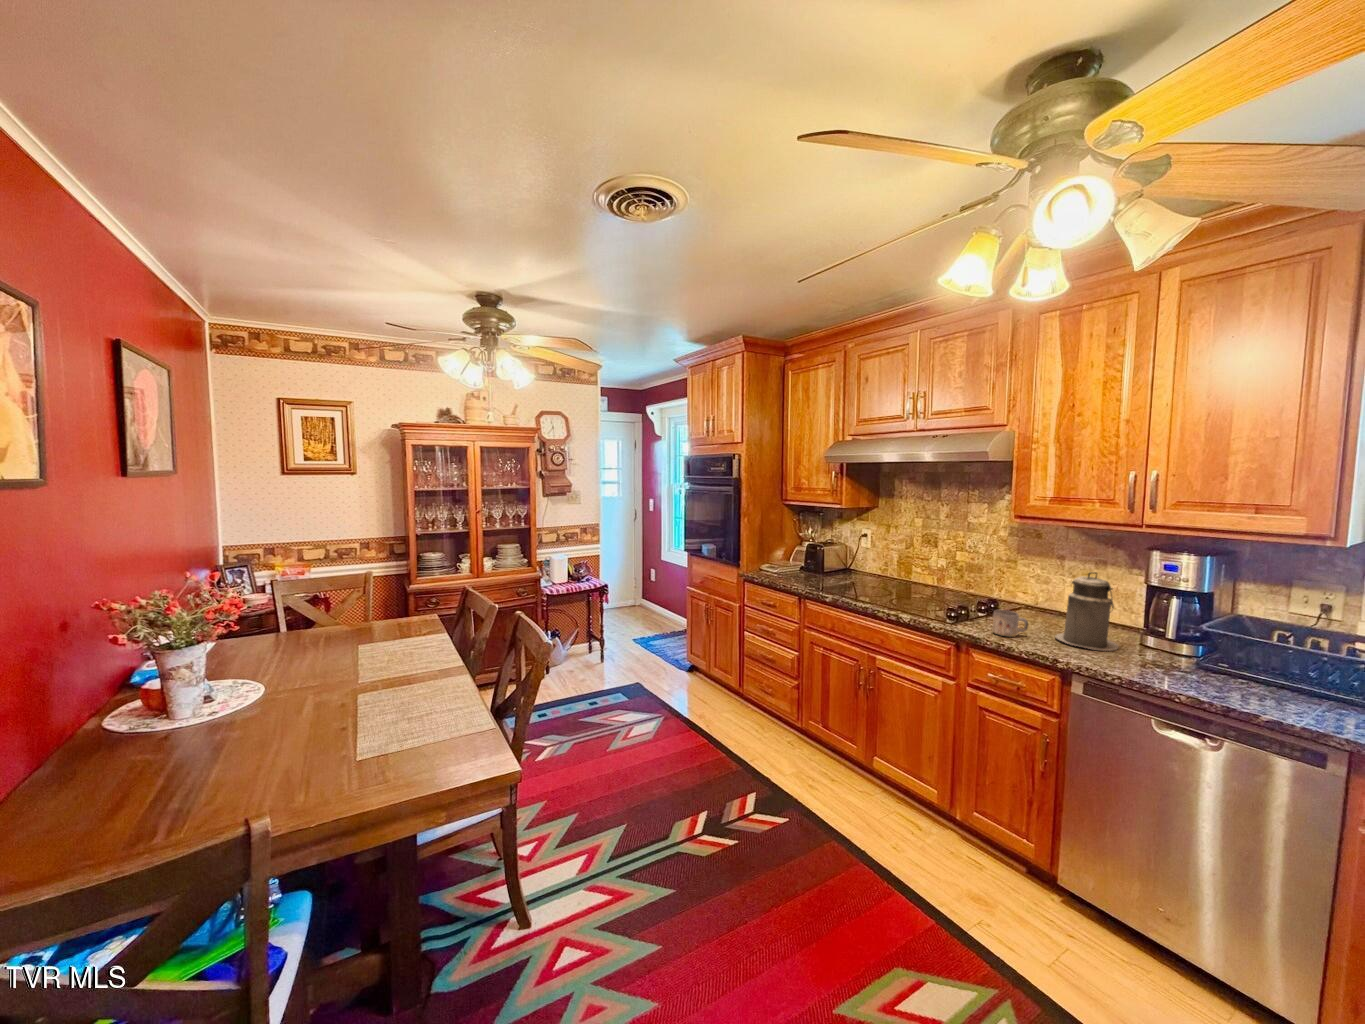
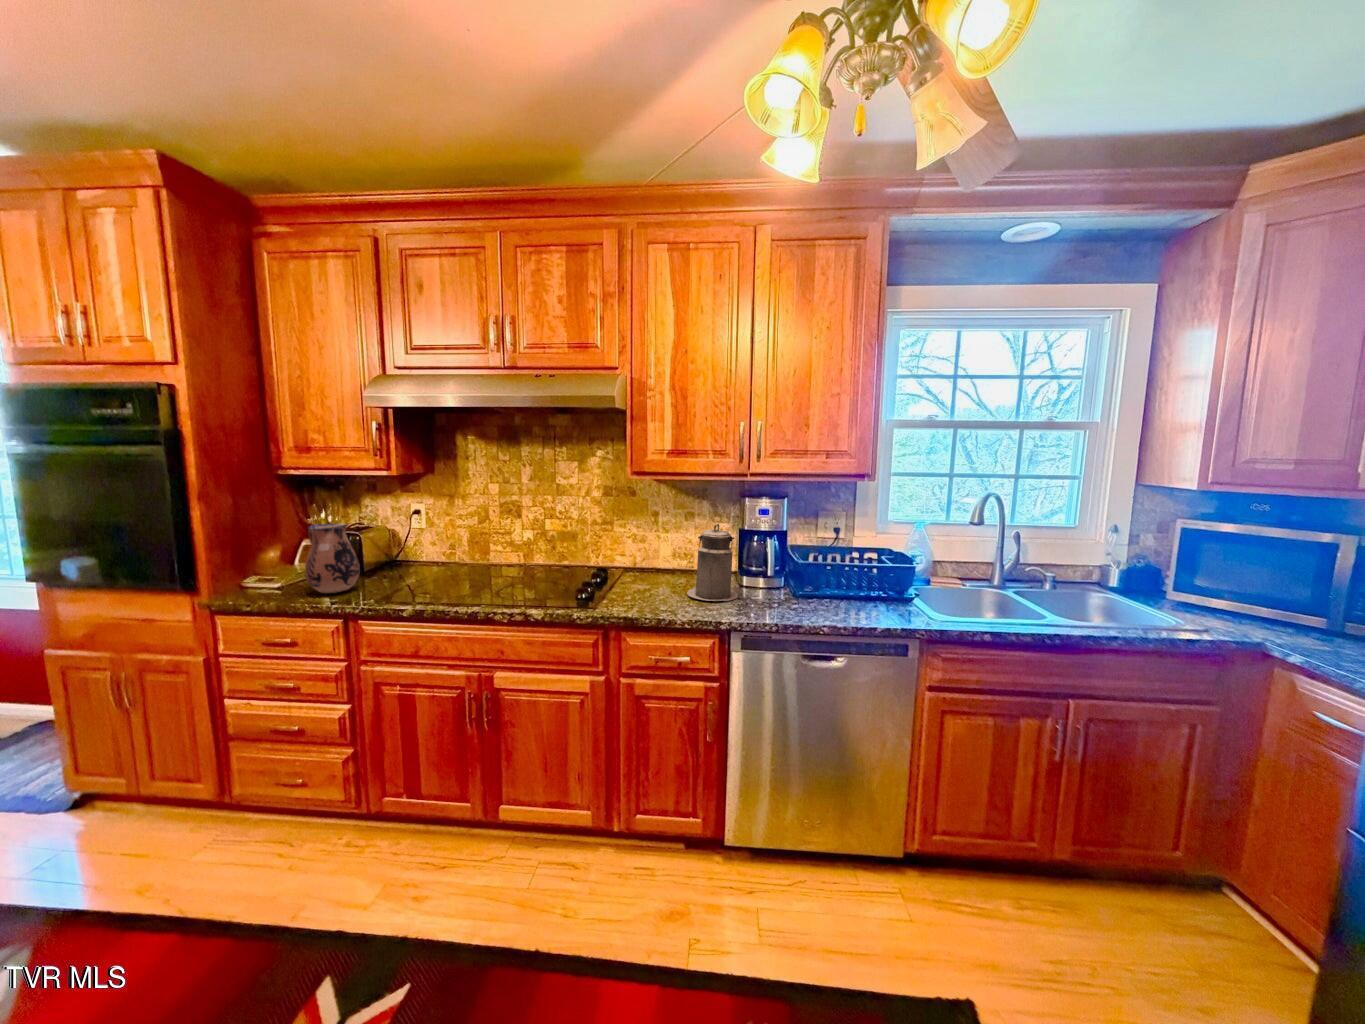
ceramic pitcher: none [786,536,816,580] -> present [305,524,360,593]
mug: present [993,610,1028,637] -> none [638,579,669,608]

